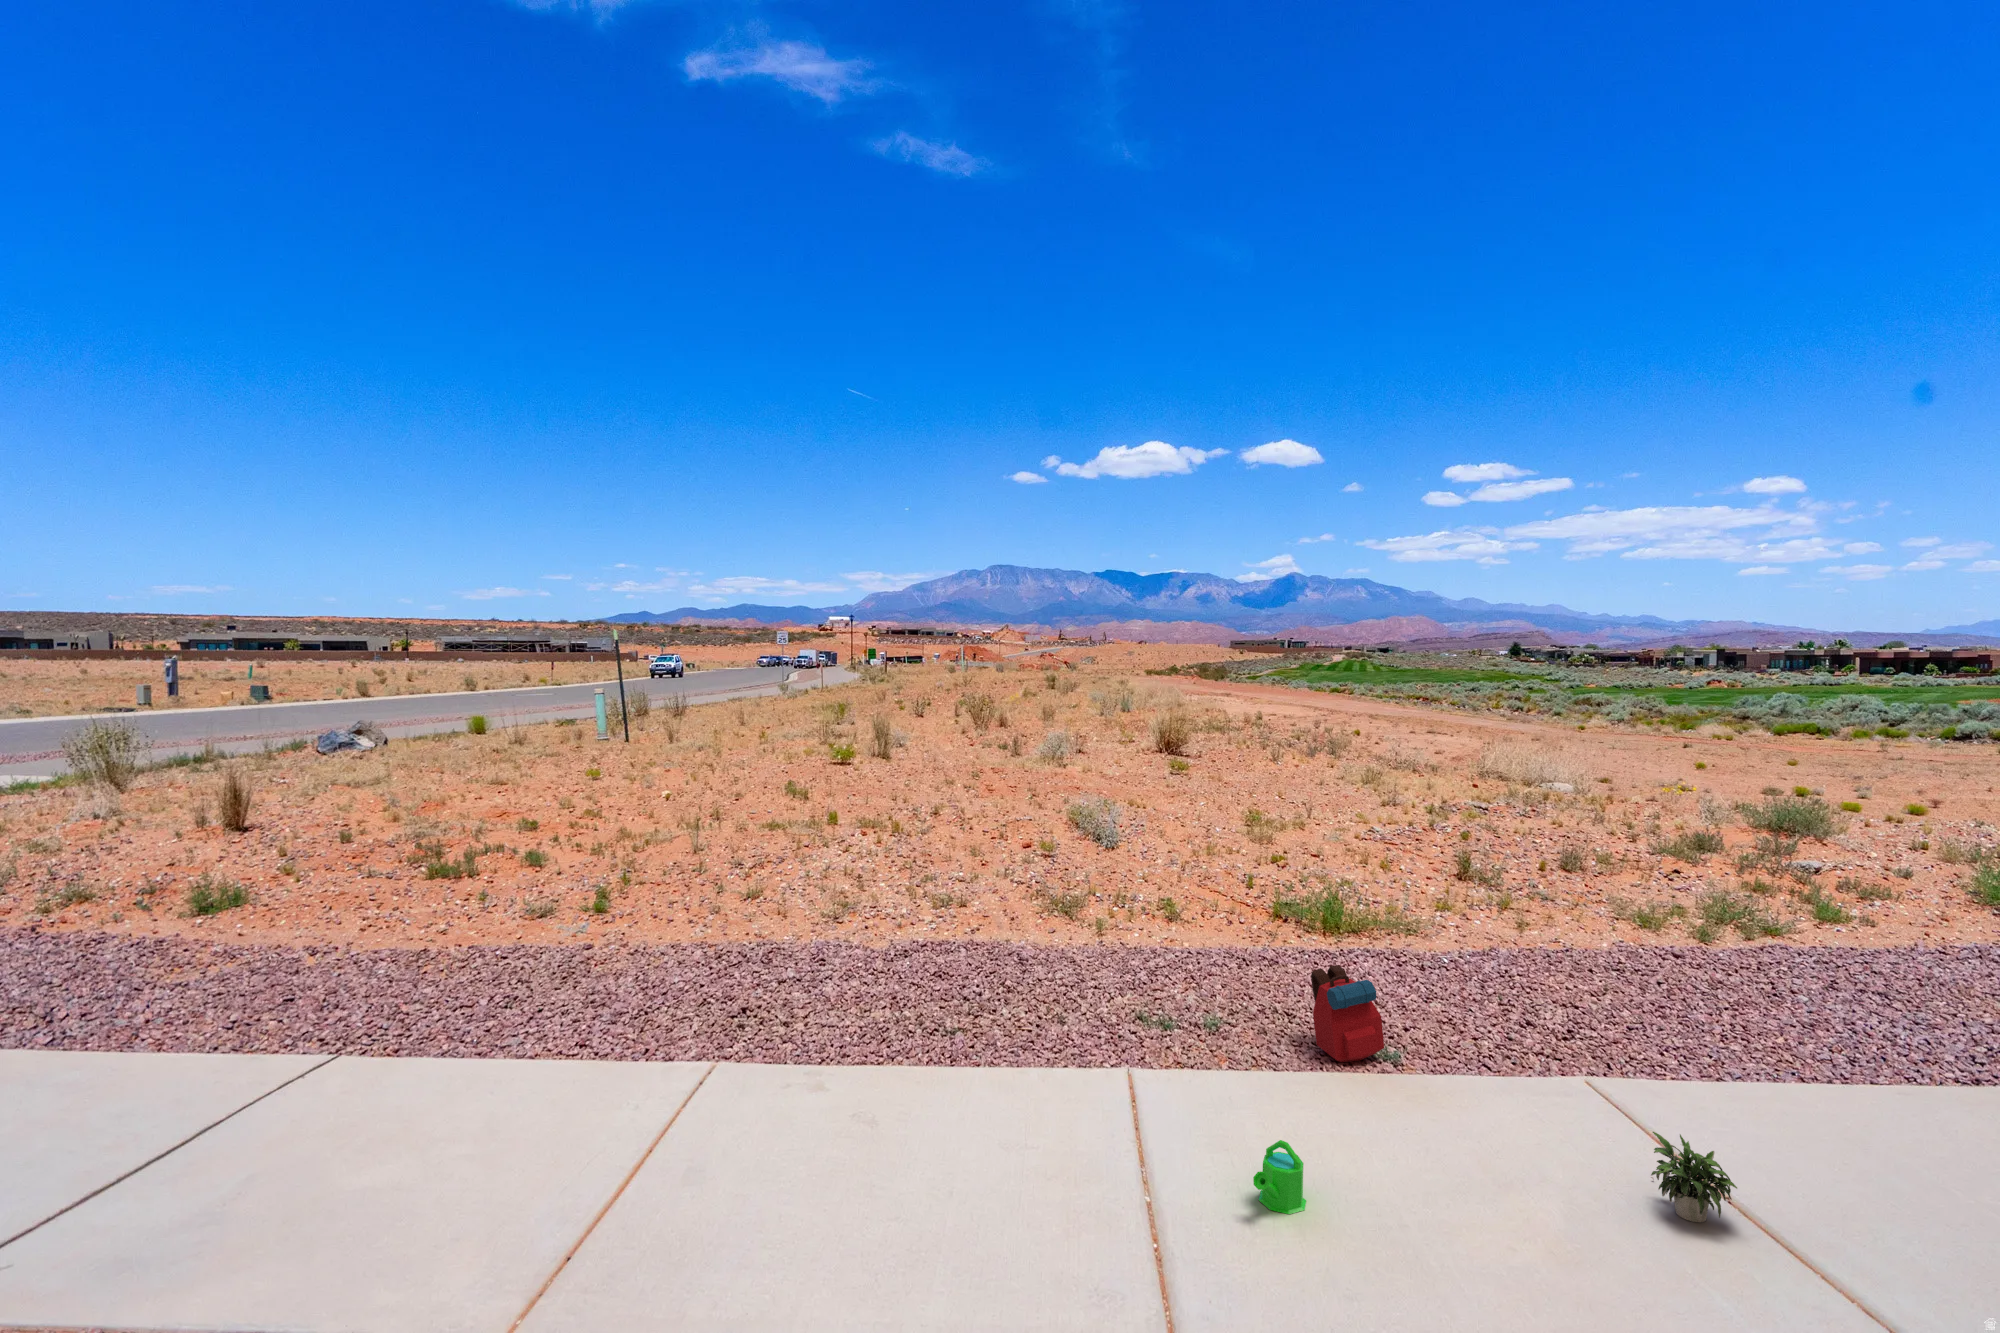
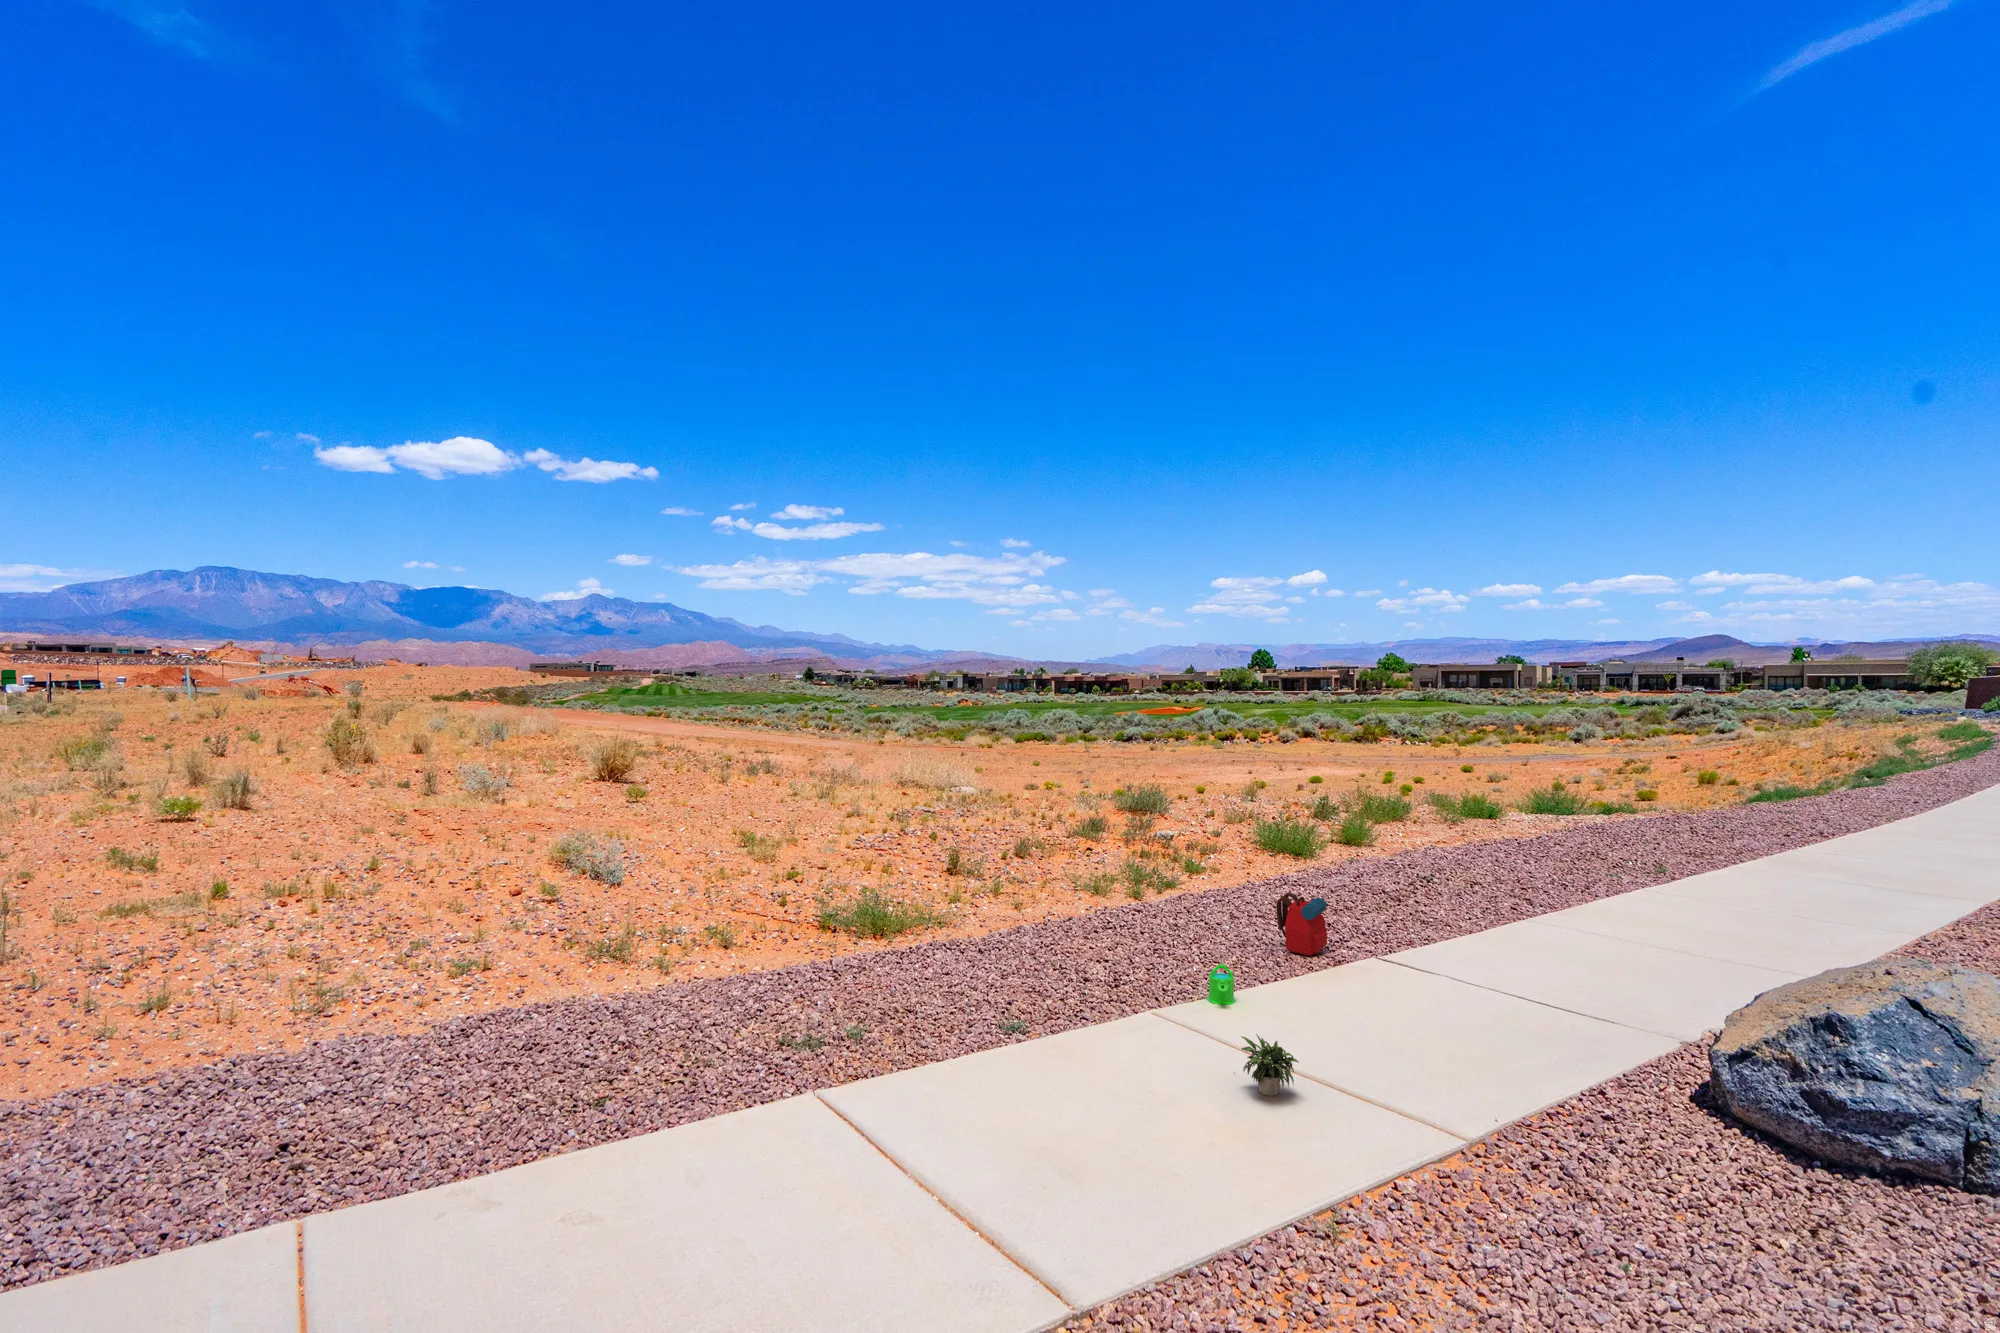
backpack: present [1311,965,1384,1062] -> present [1277,892,1327,956]
watering can: present [1253,1140,1306,1214] -> present [1207,964,1235,1005]

